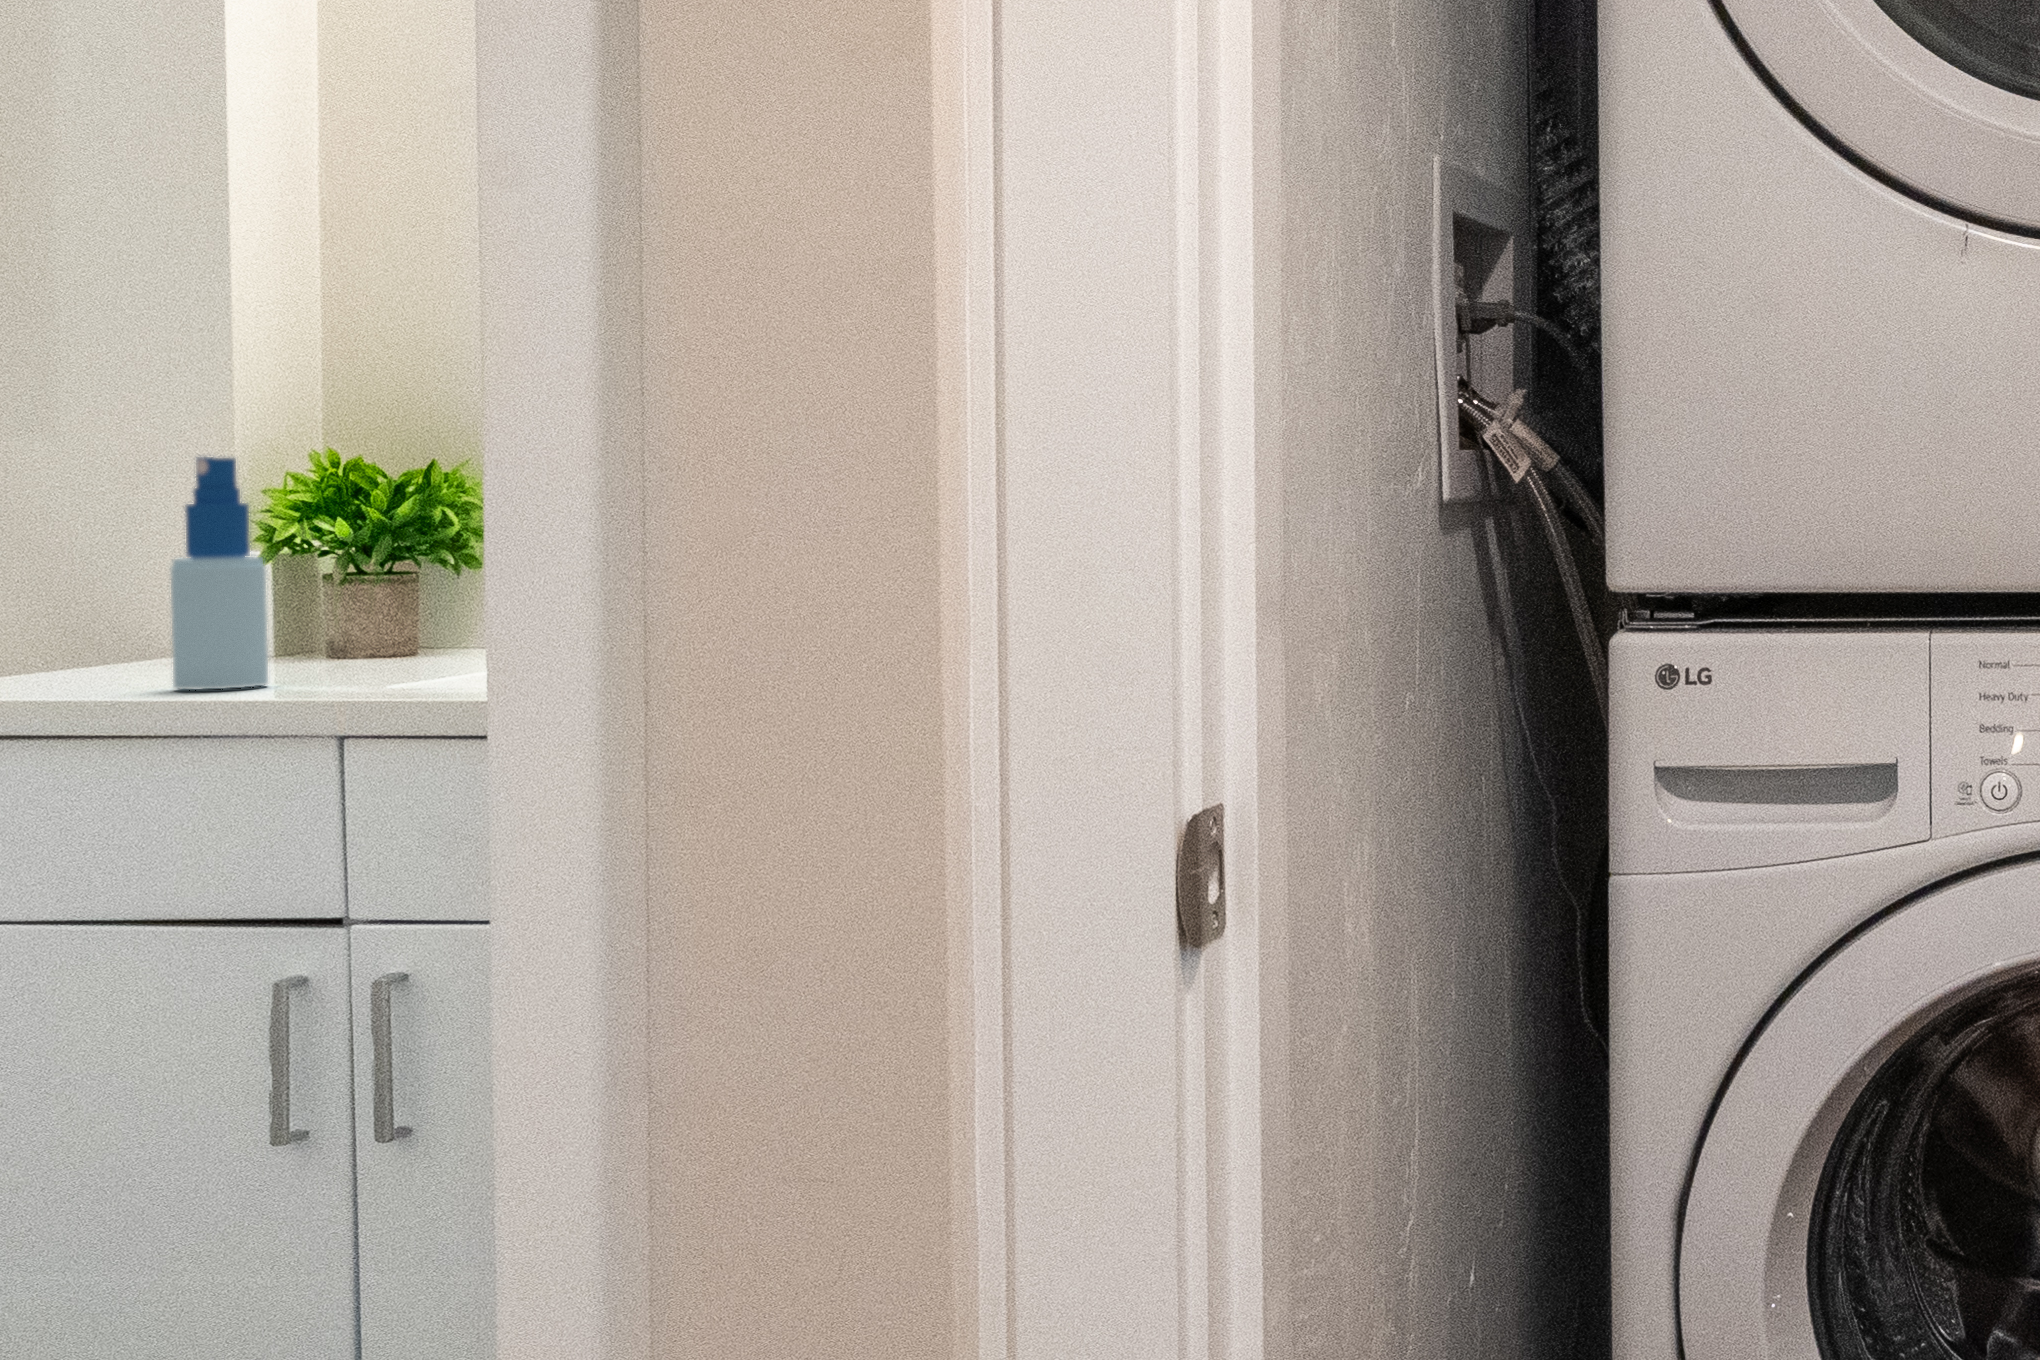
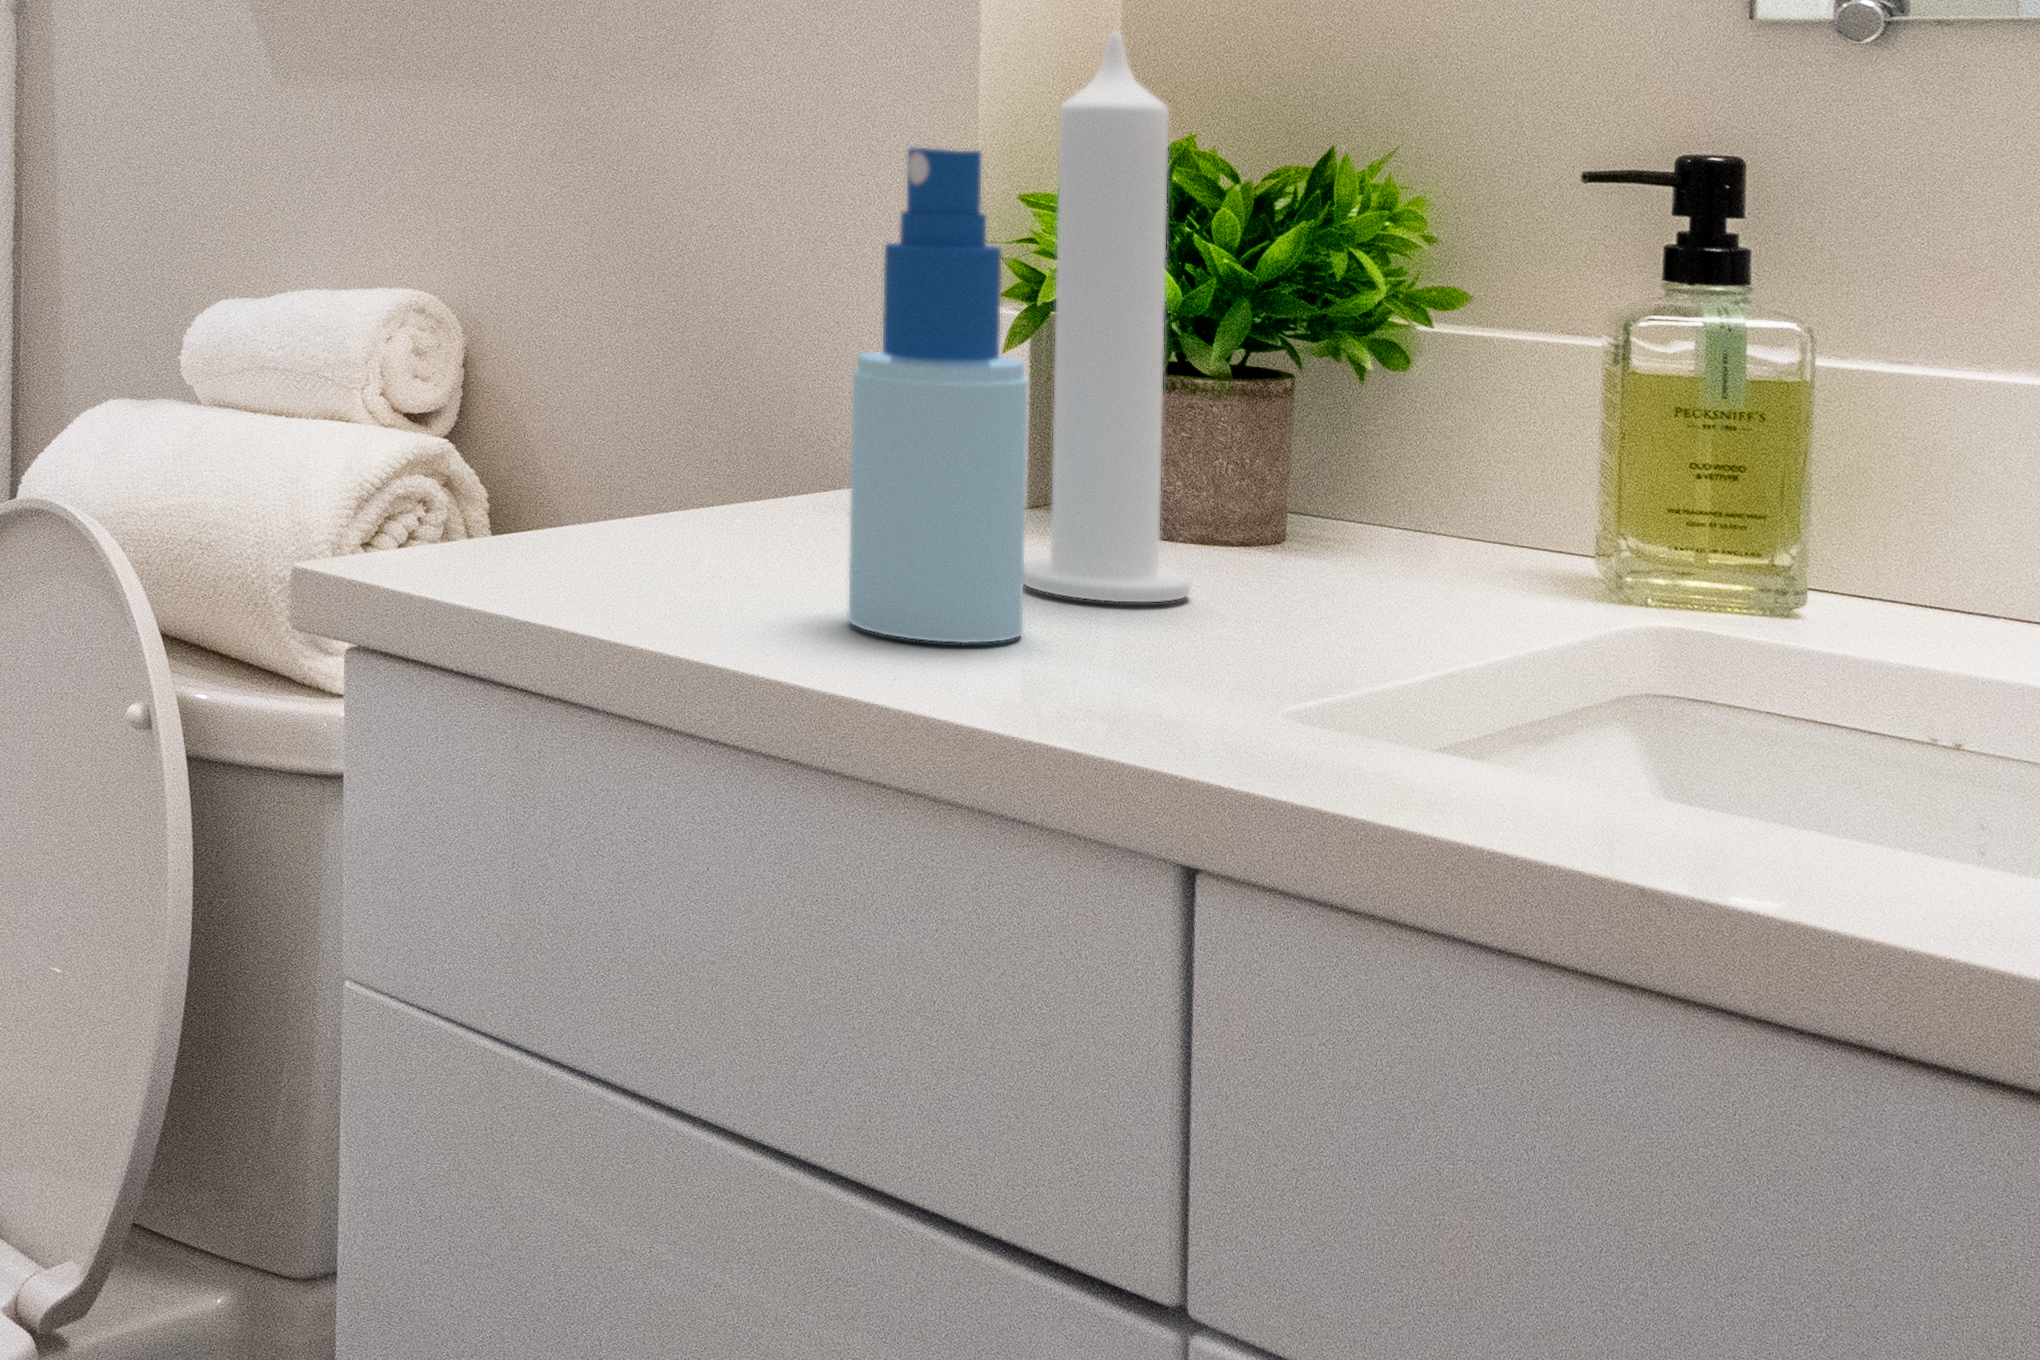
candle: none [268,401,358,675] -> present [1024,32,1190,602]

